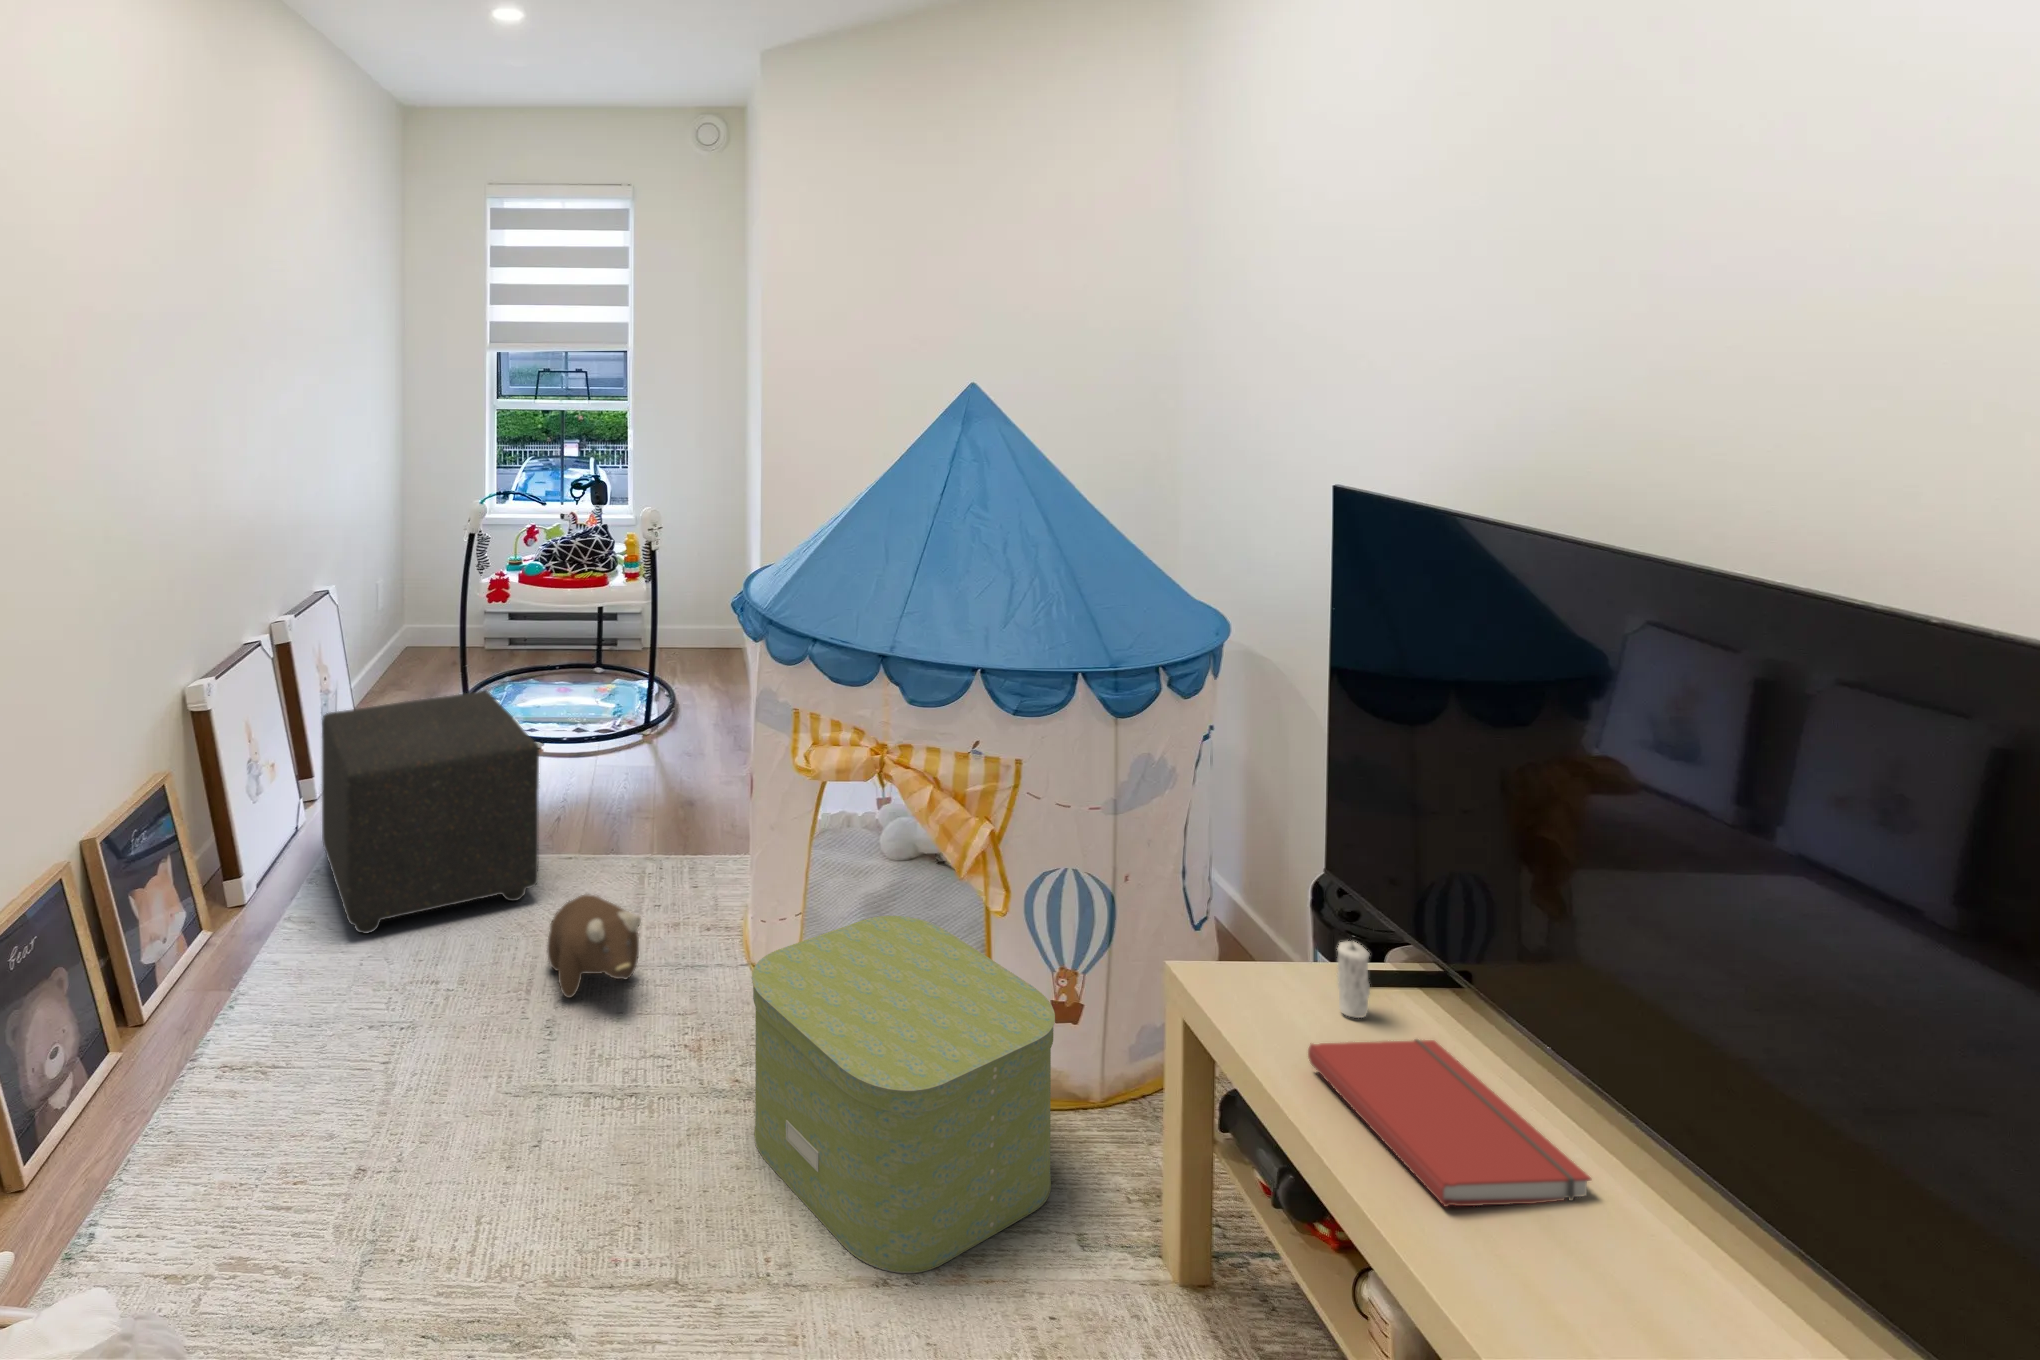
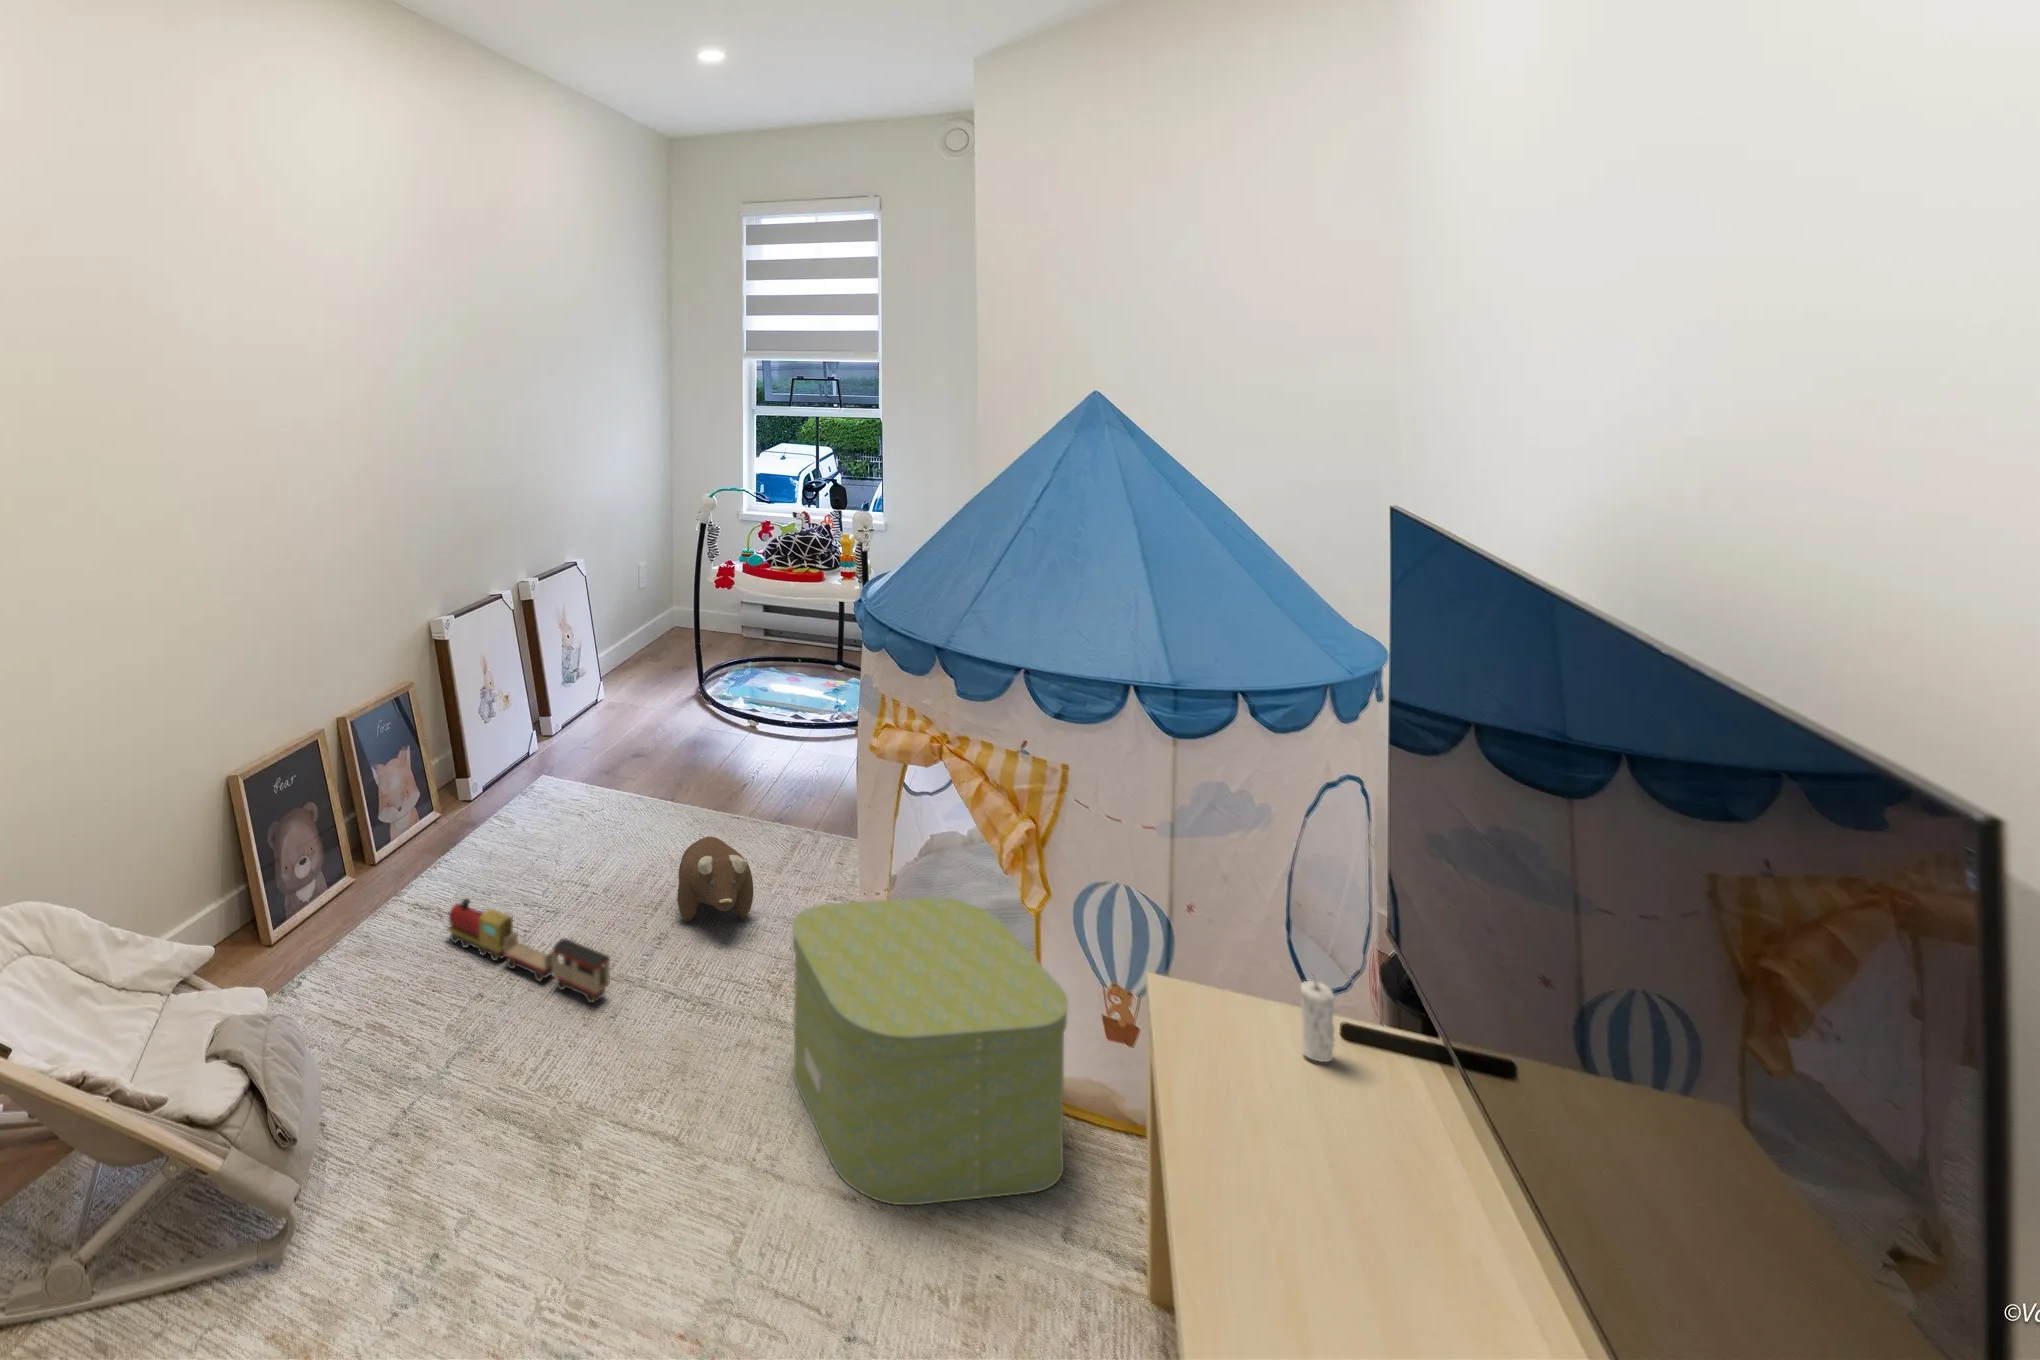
ottoman: present [322,691,539,934] -> none [533,658,698,840]
toy train: none [286,1039,522,1132] -> present [447,899,610,1003]
book: present [1308,1039,1591,1207] -> none [1220,1061,1447,1268]

